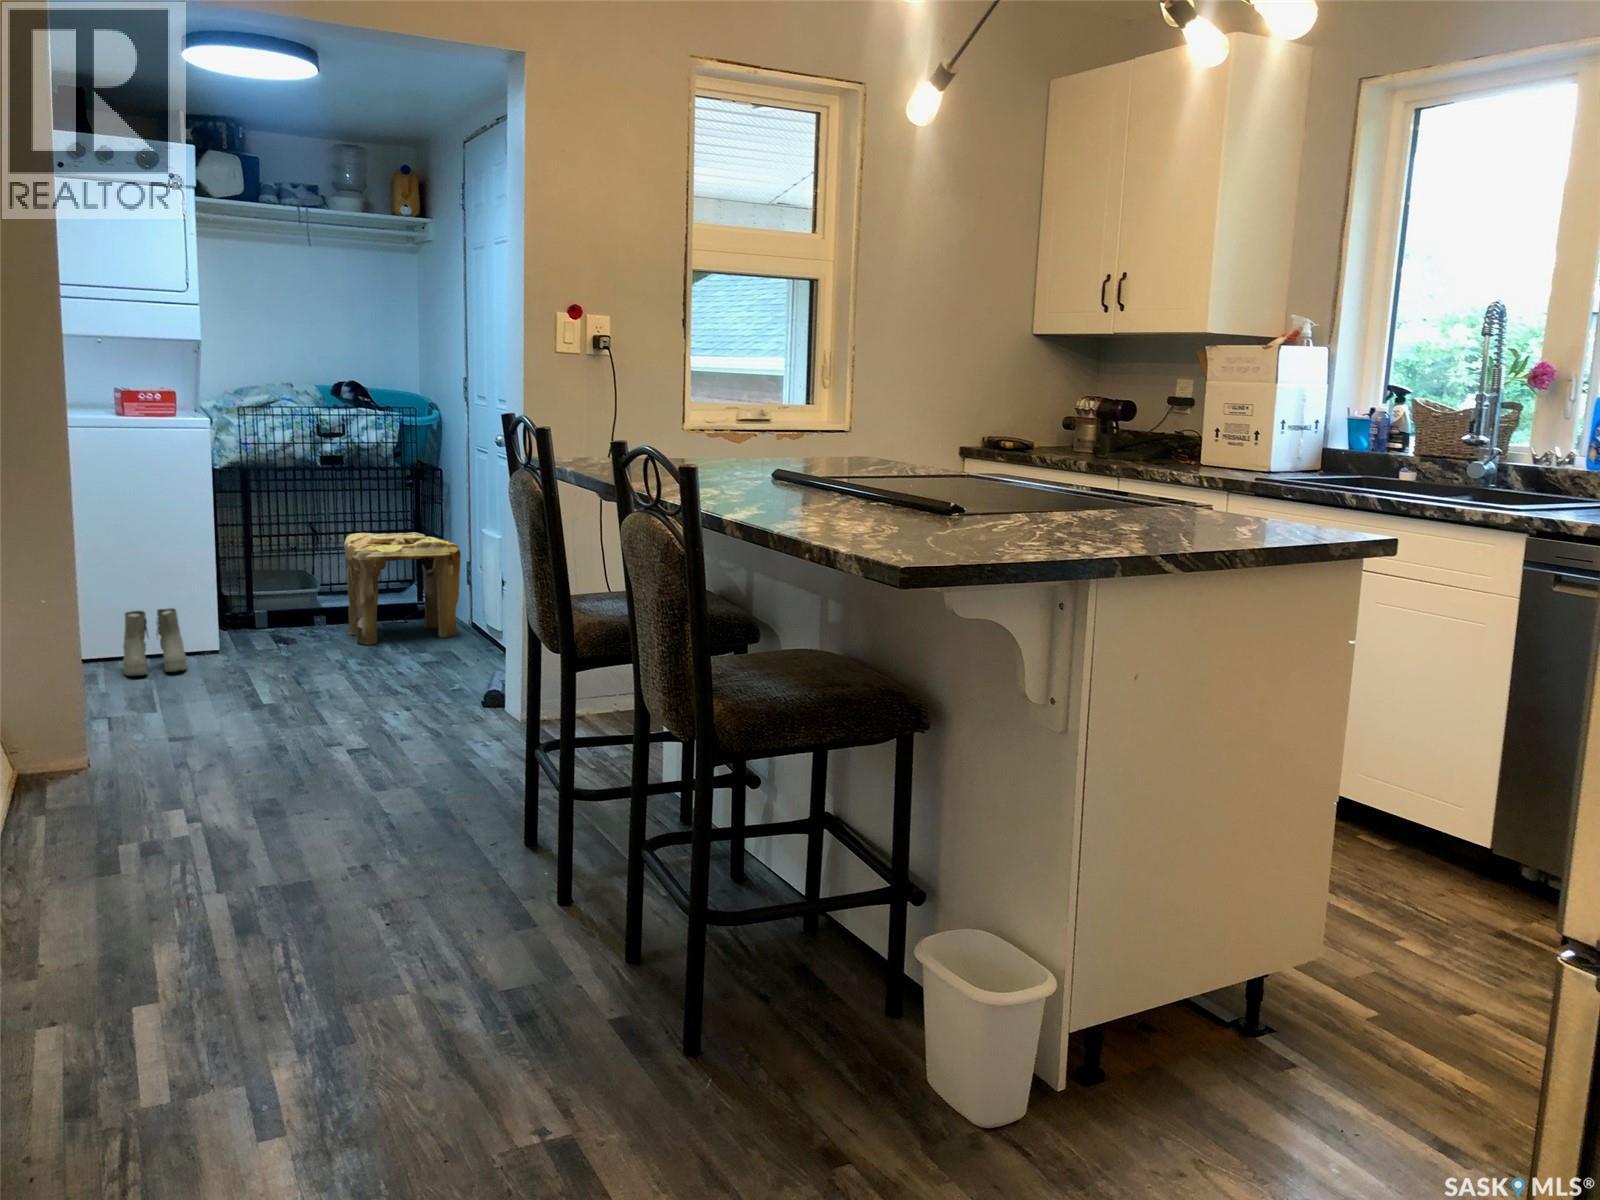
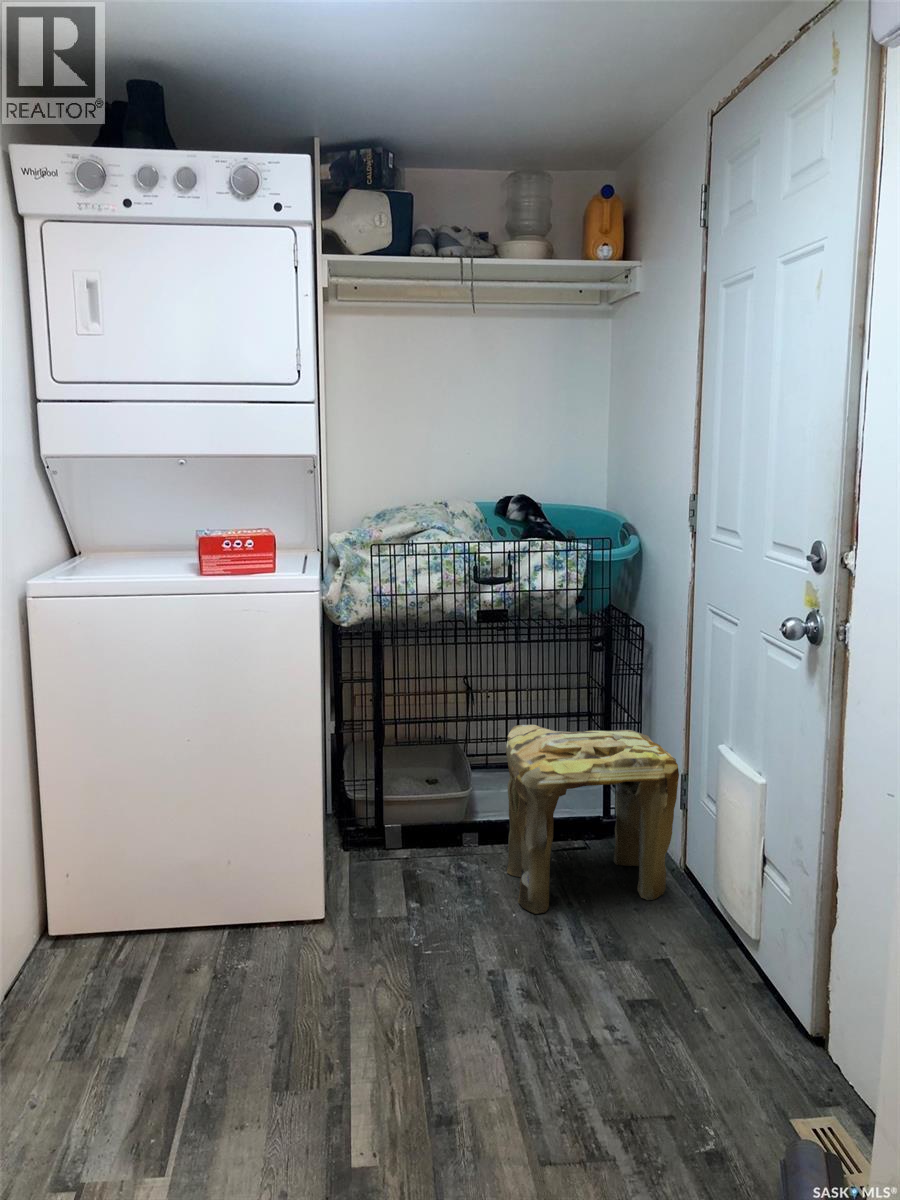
boots: present [123,608,186,676] -> none [179,865,269,993]

